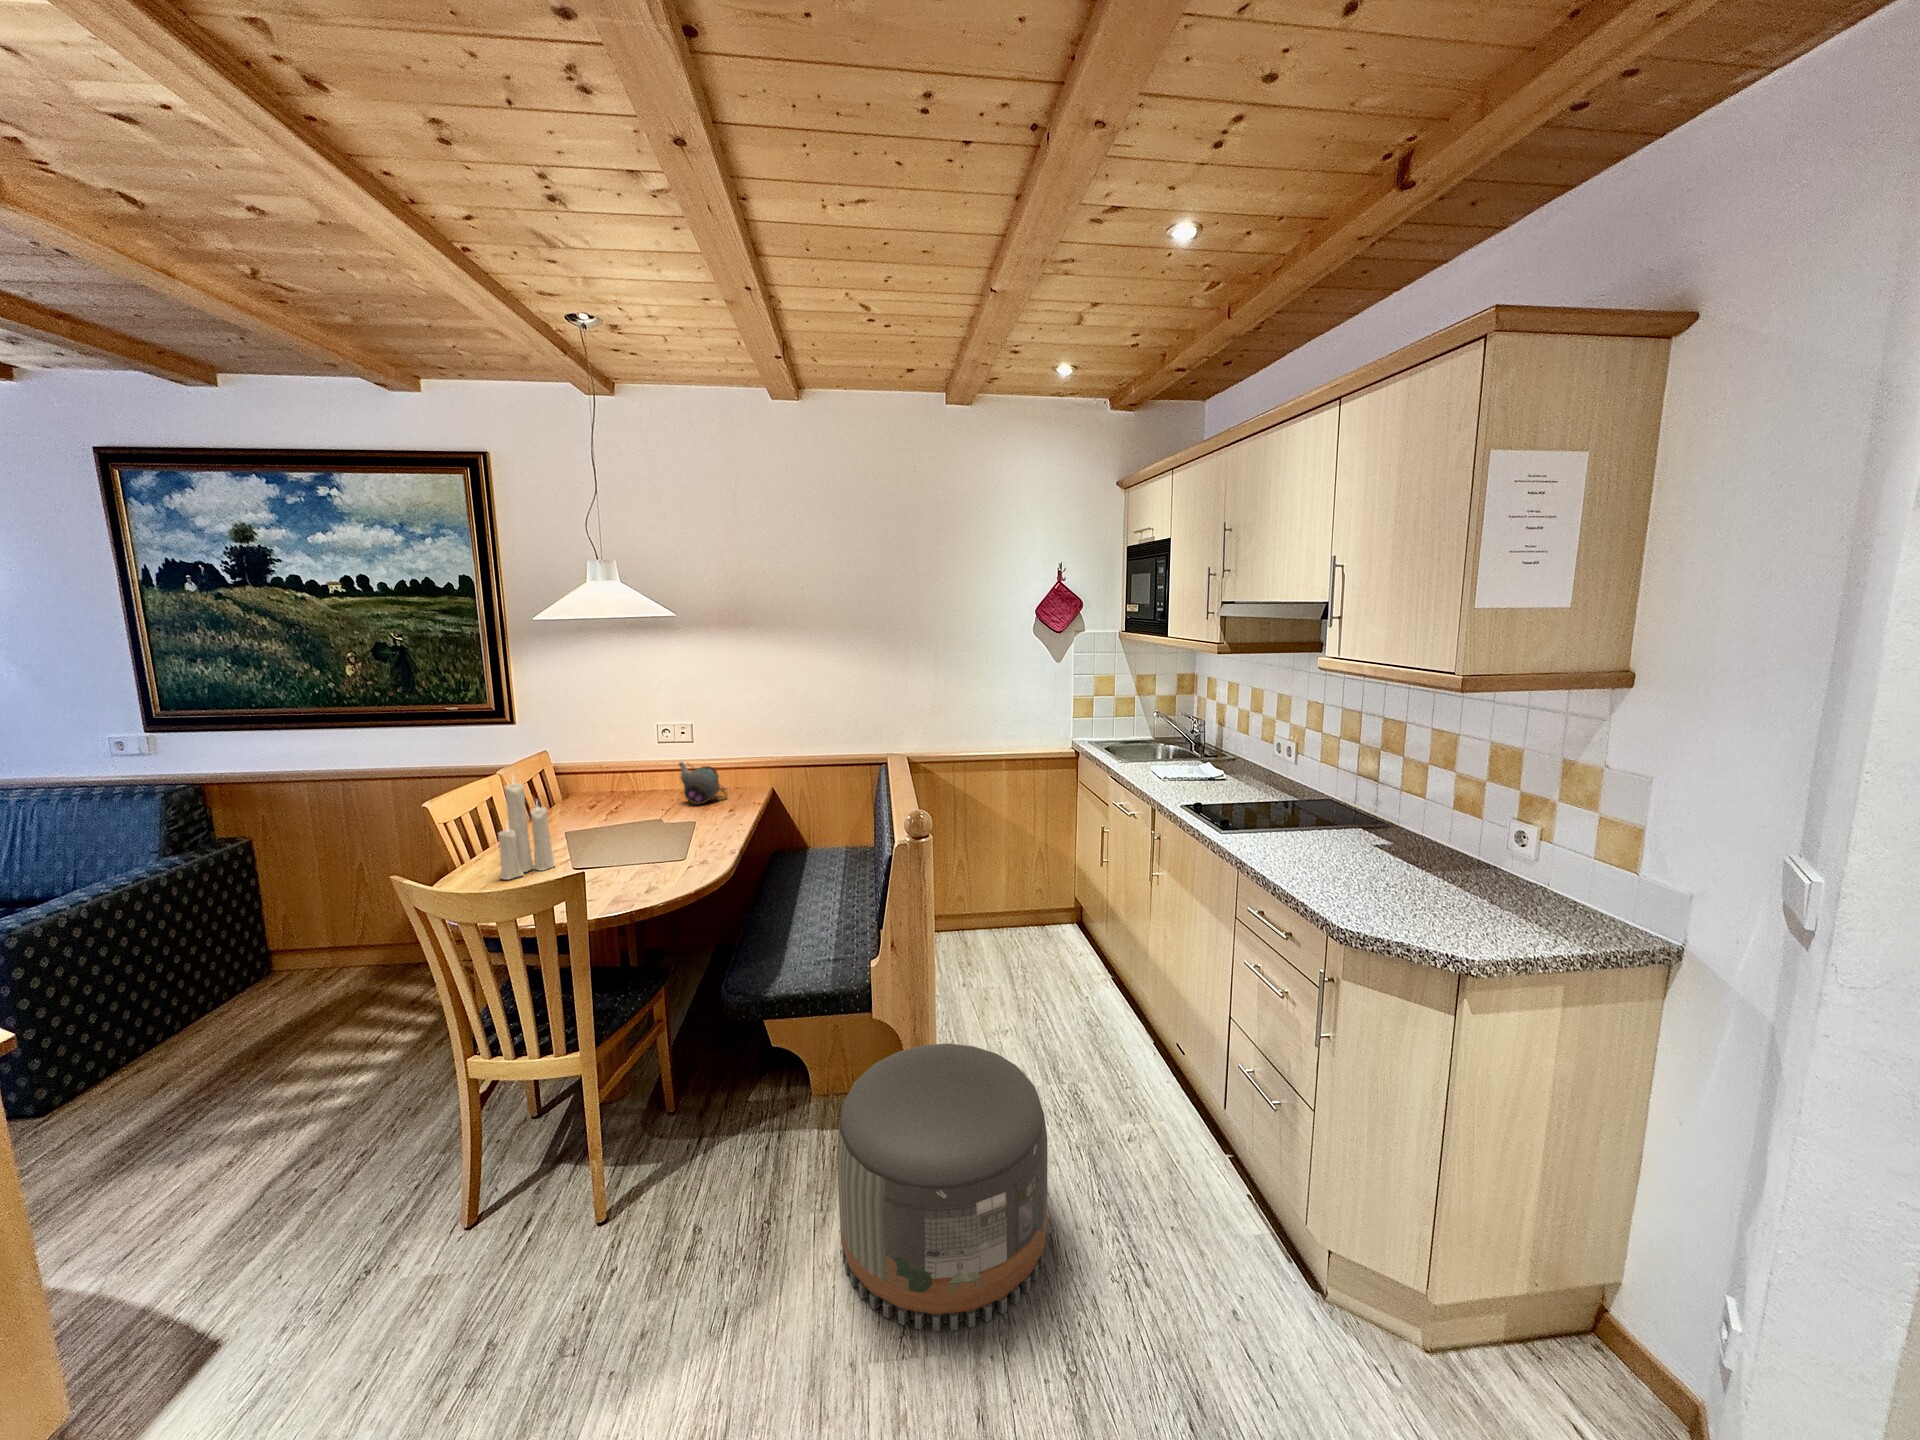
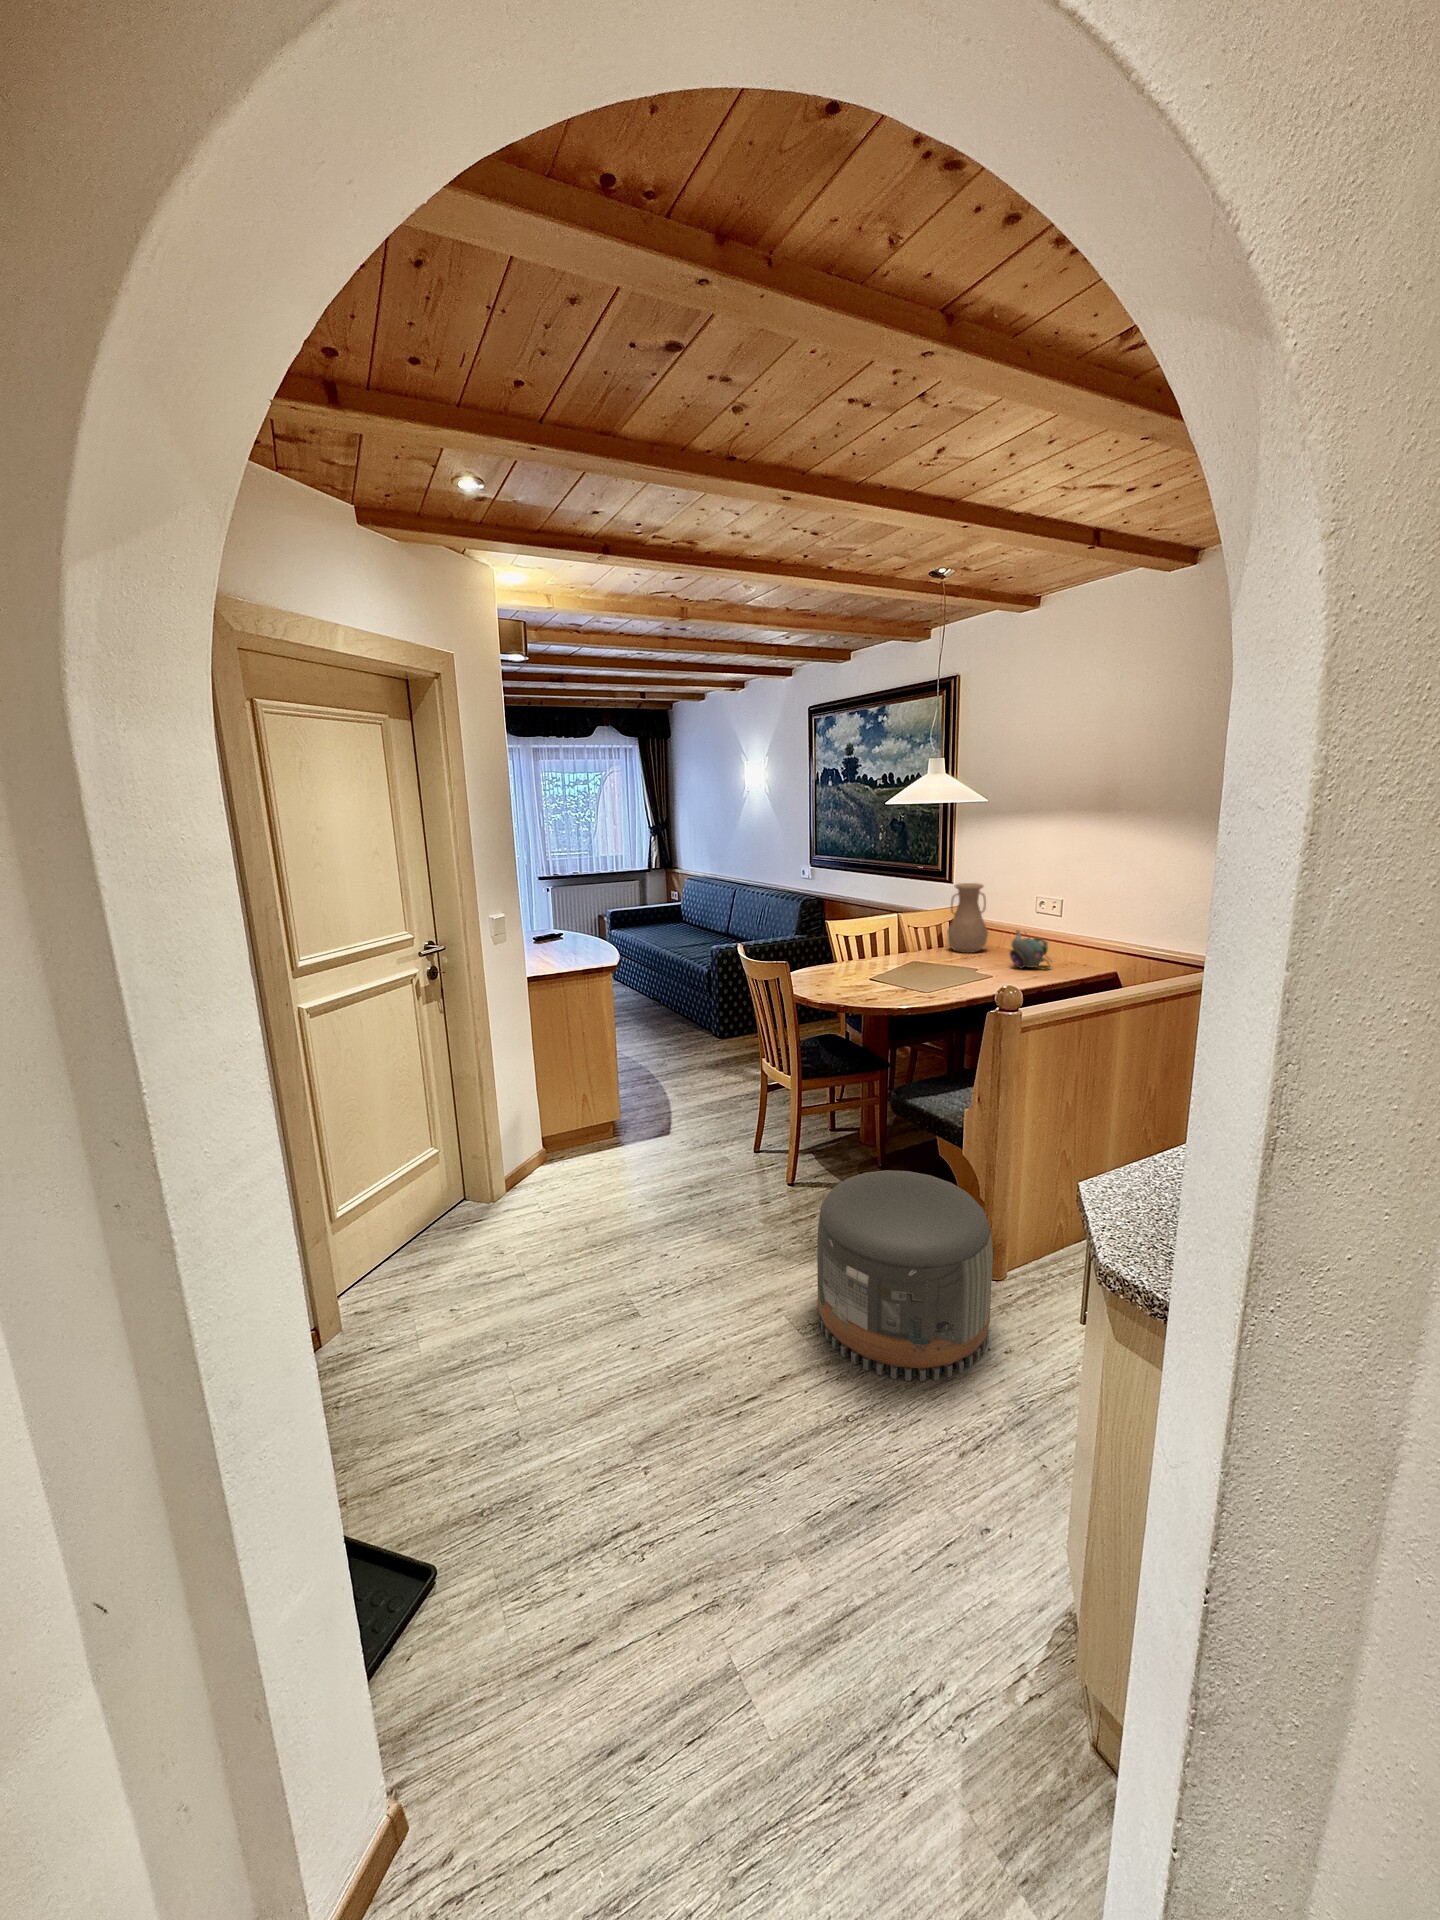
vase: none [557,717,613,807] -> present [947,883,988,953]
candle: present [498,780,555,879] -> none [828,903,862,975]

